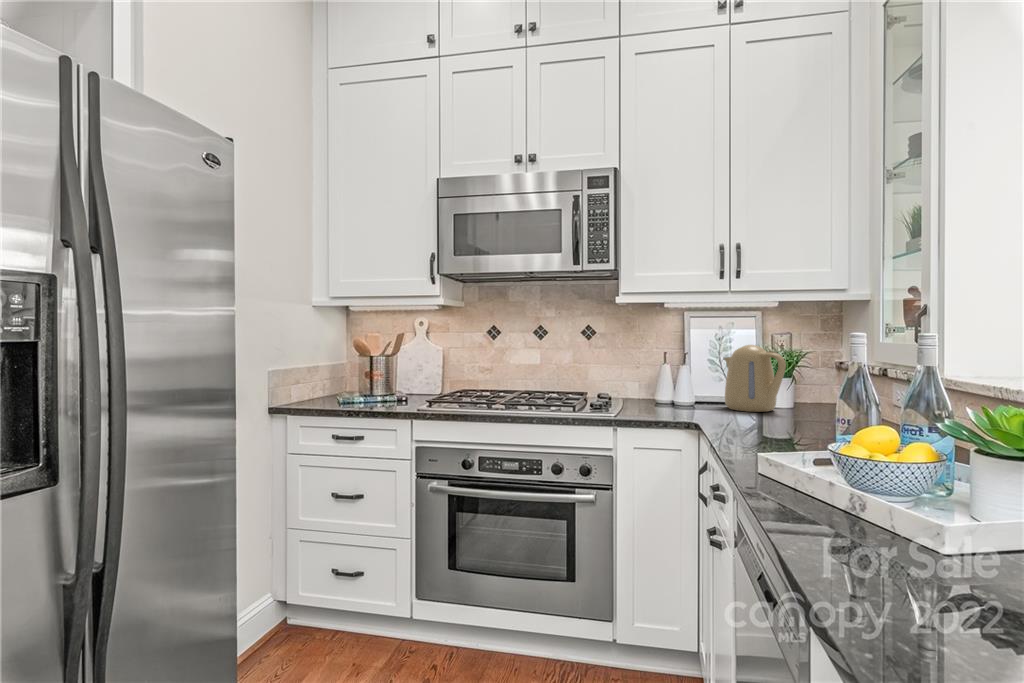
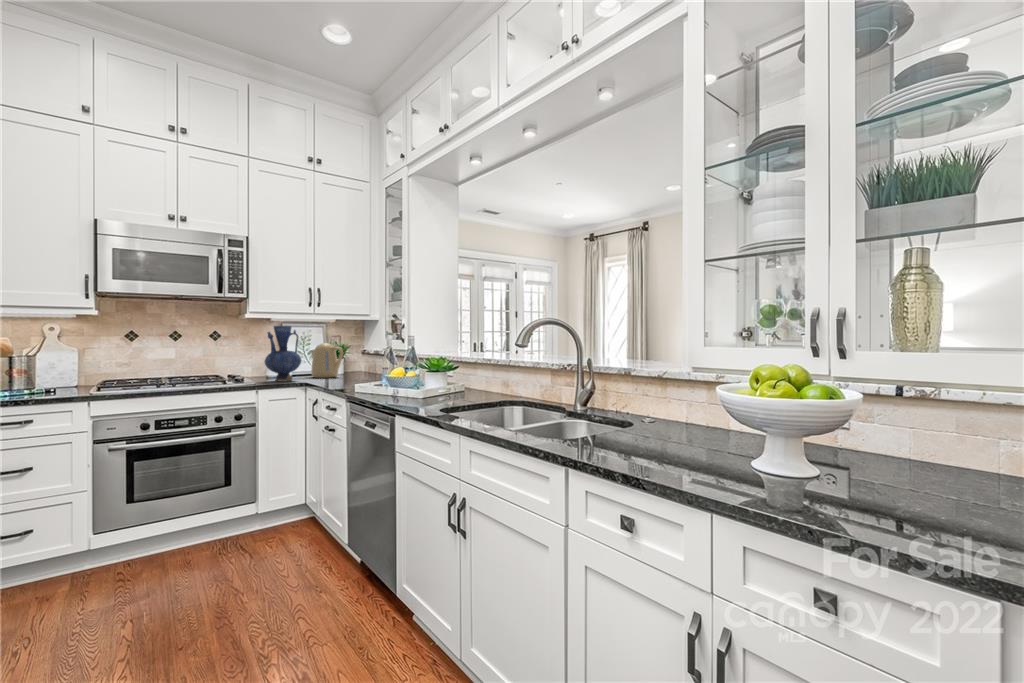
vase: none [636,313,698,414] -> present [265,326,301,381]

